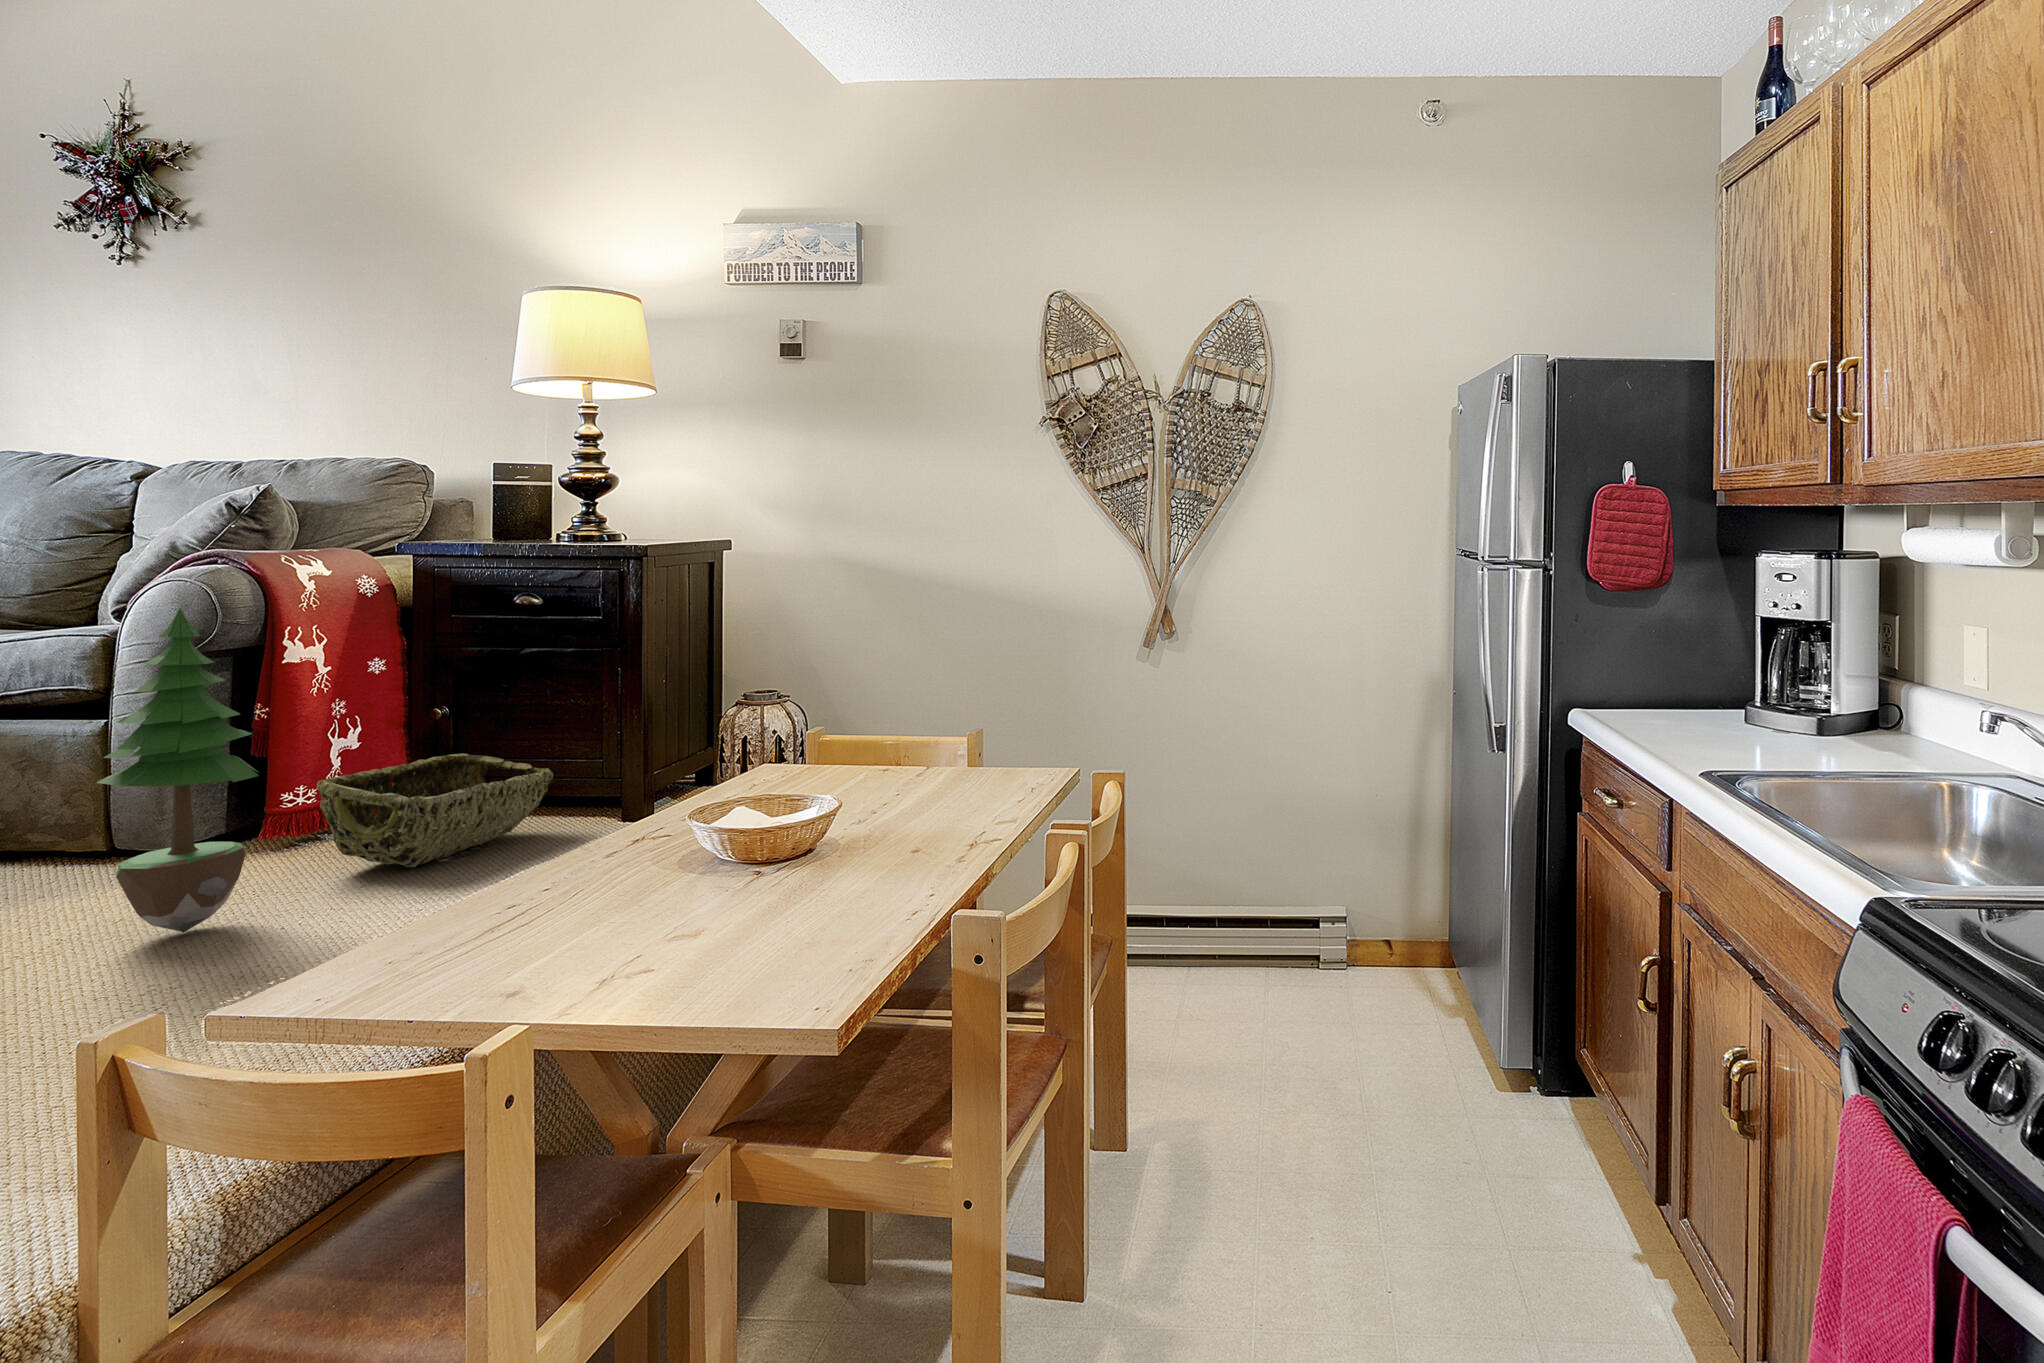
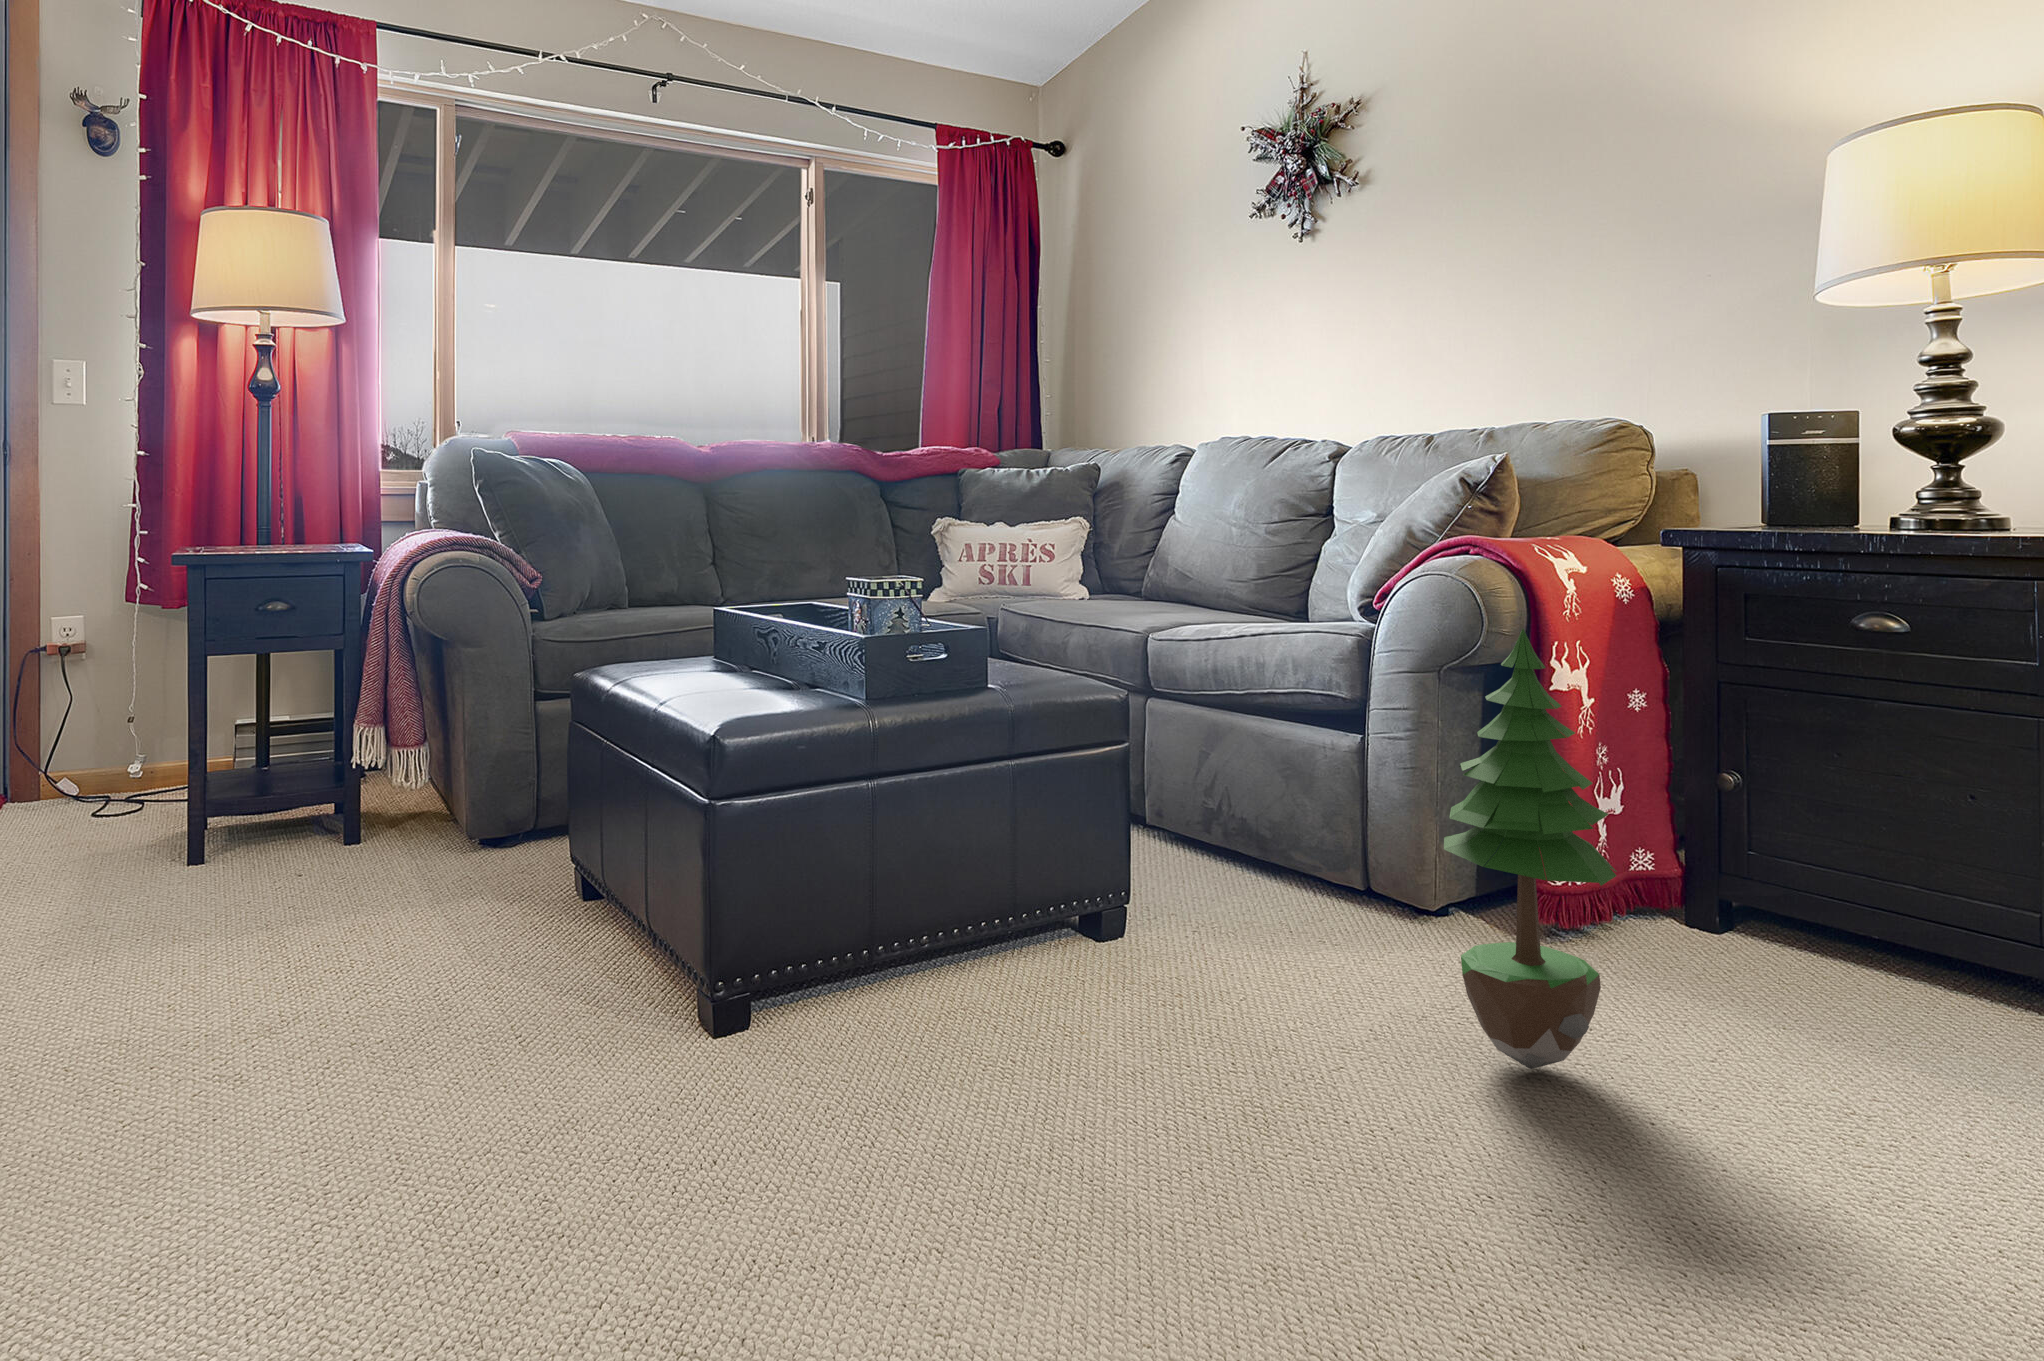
woven basket: present [316,753,553,867] -> none [1624,846,1947,1036]

